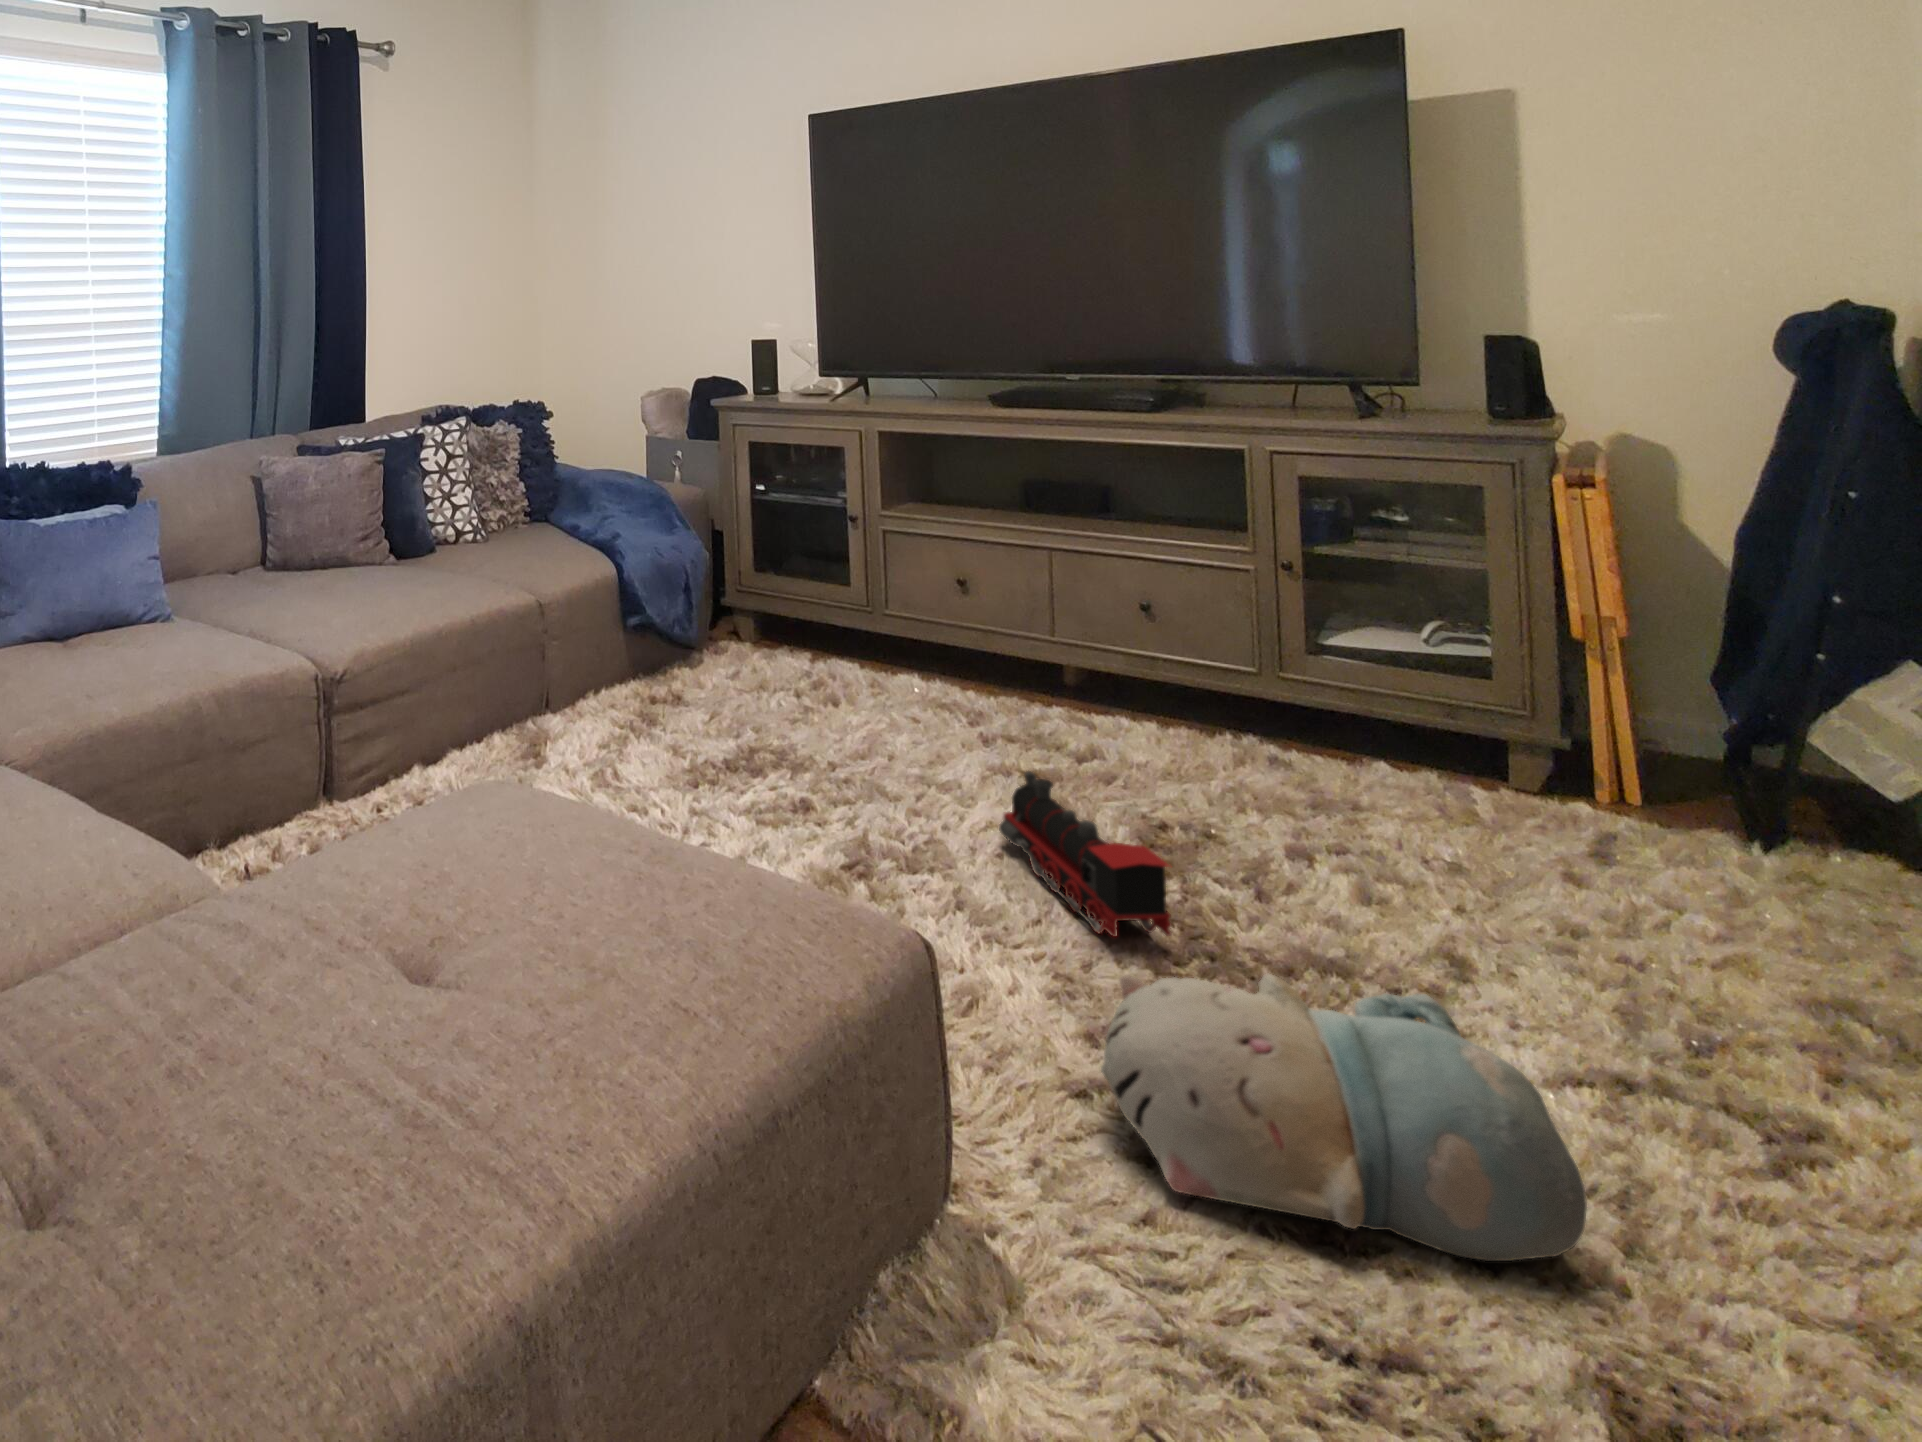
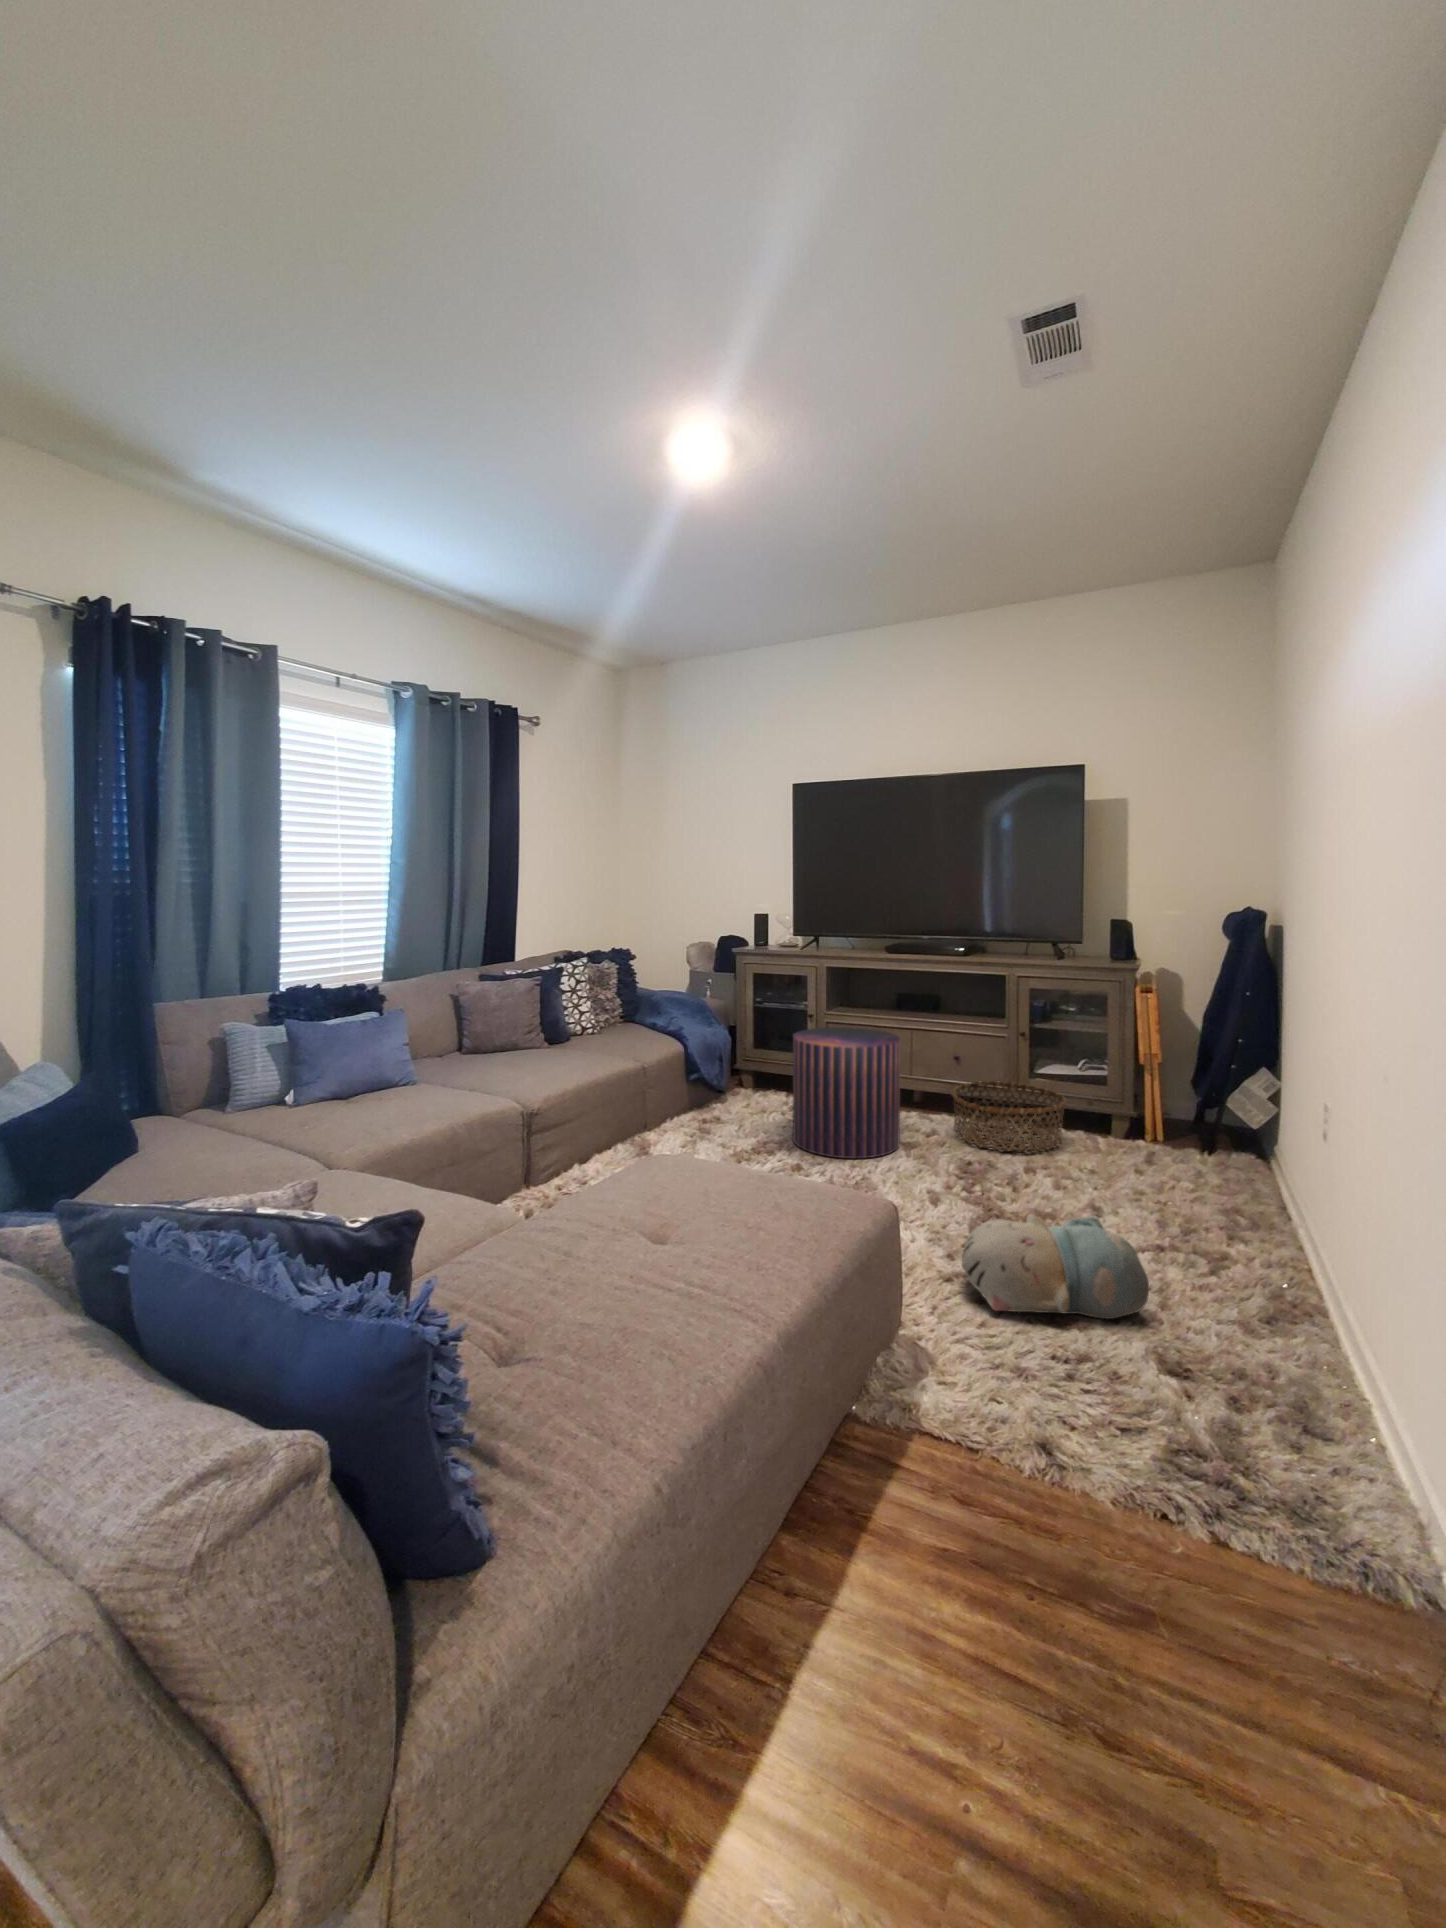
pouf: none [802,544,1018,796] -> present [793,1027,900,1159]
basket: none [1128,658,1384,810] -> present [952,1081,1066,1151]
toy train: present [999,771,1172,937] -> none [897,1140,983,1214]

